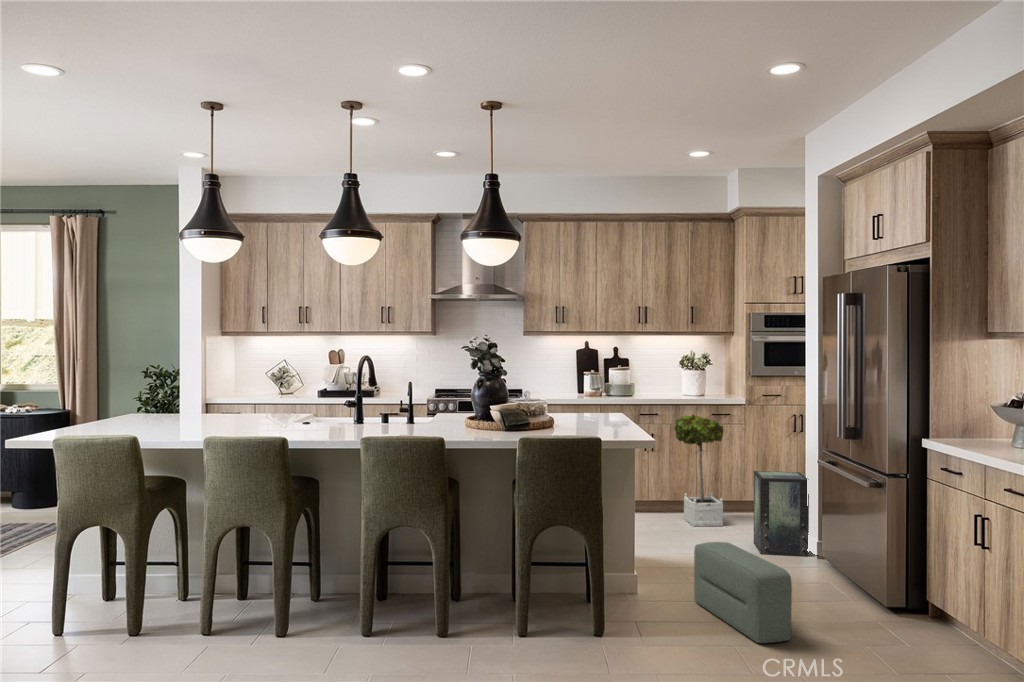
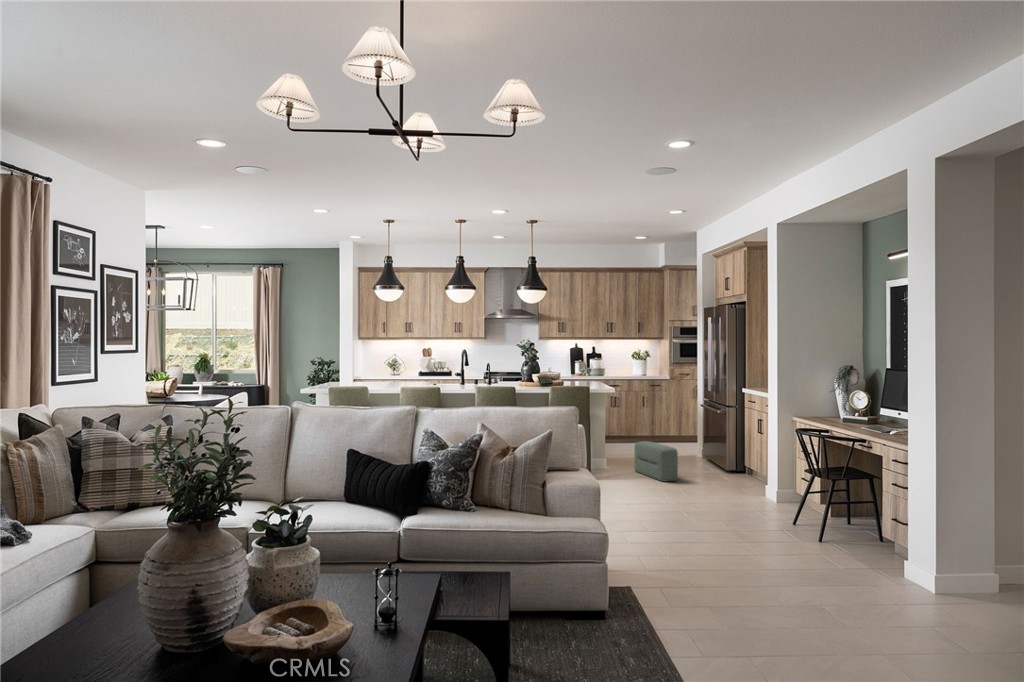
potted tree: present [675,414,724,526] -> none [628,384,656,449]
storage box: present [754,471,809,556] -> none [671,414,699,458]

